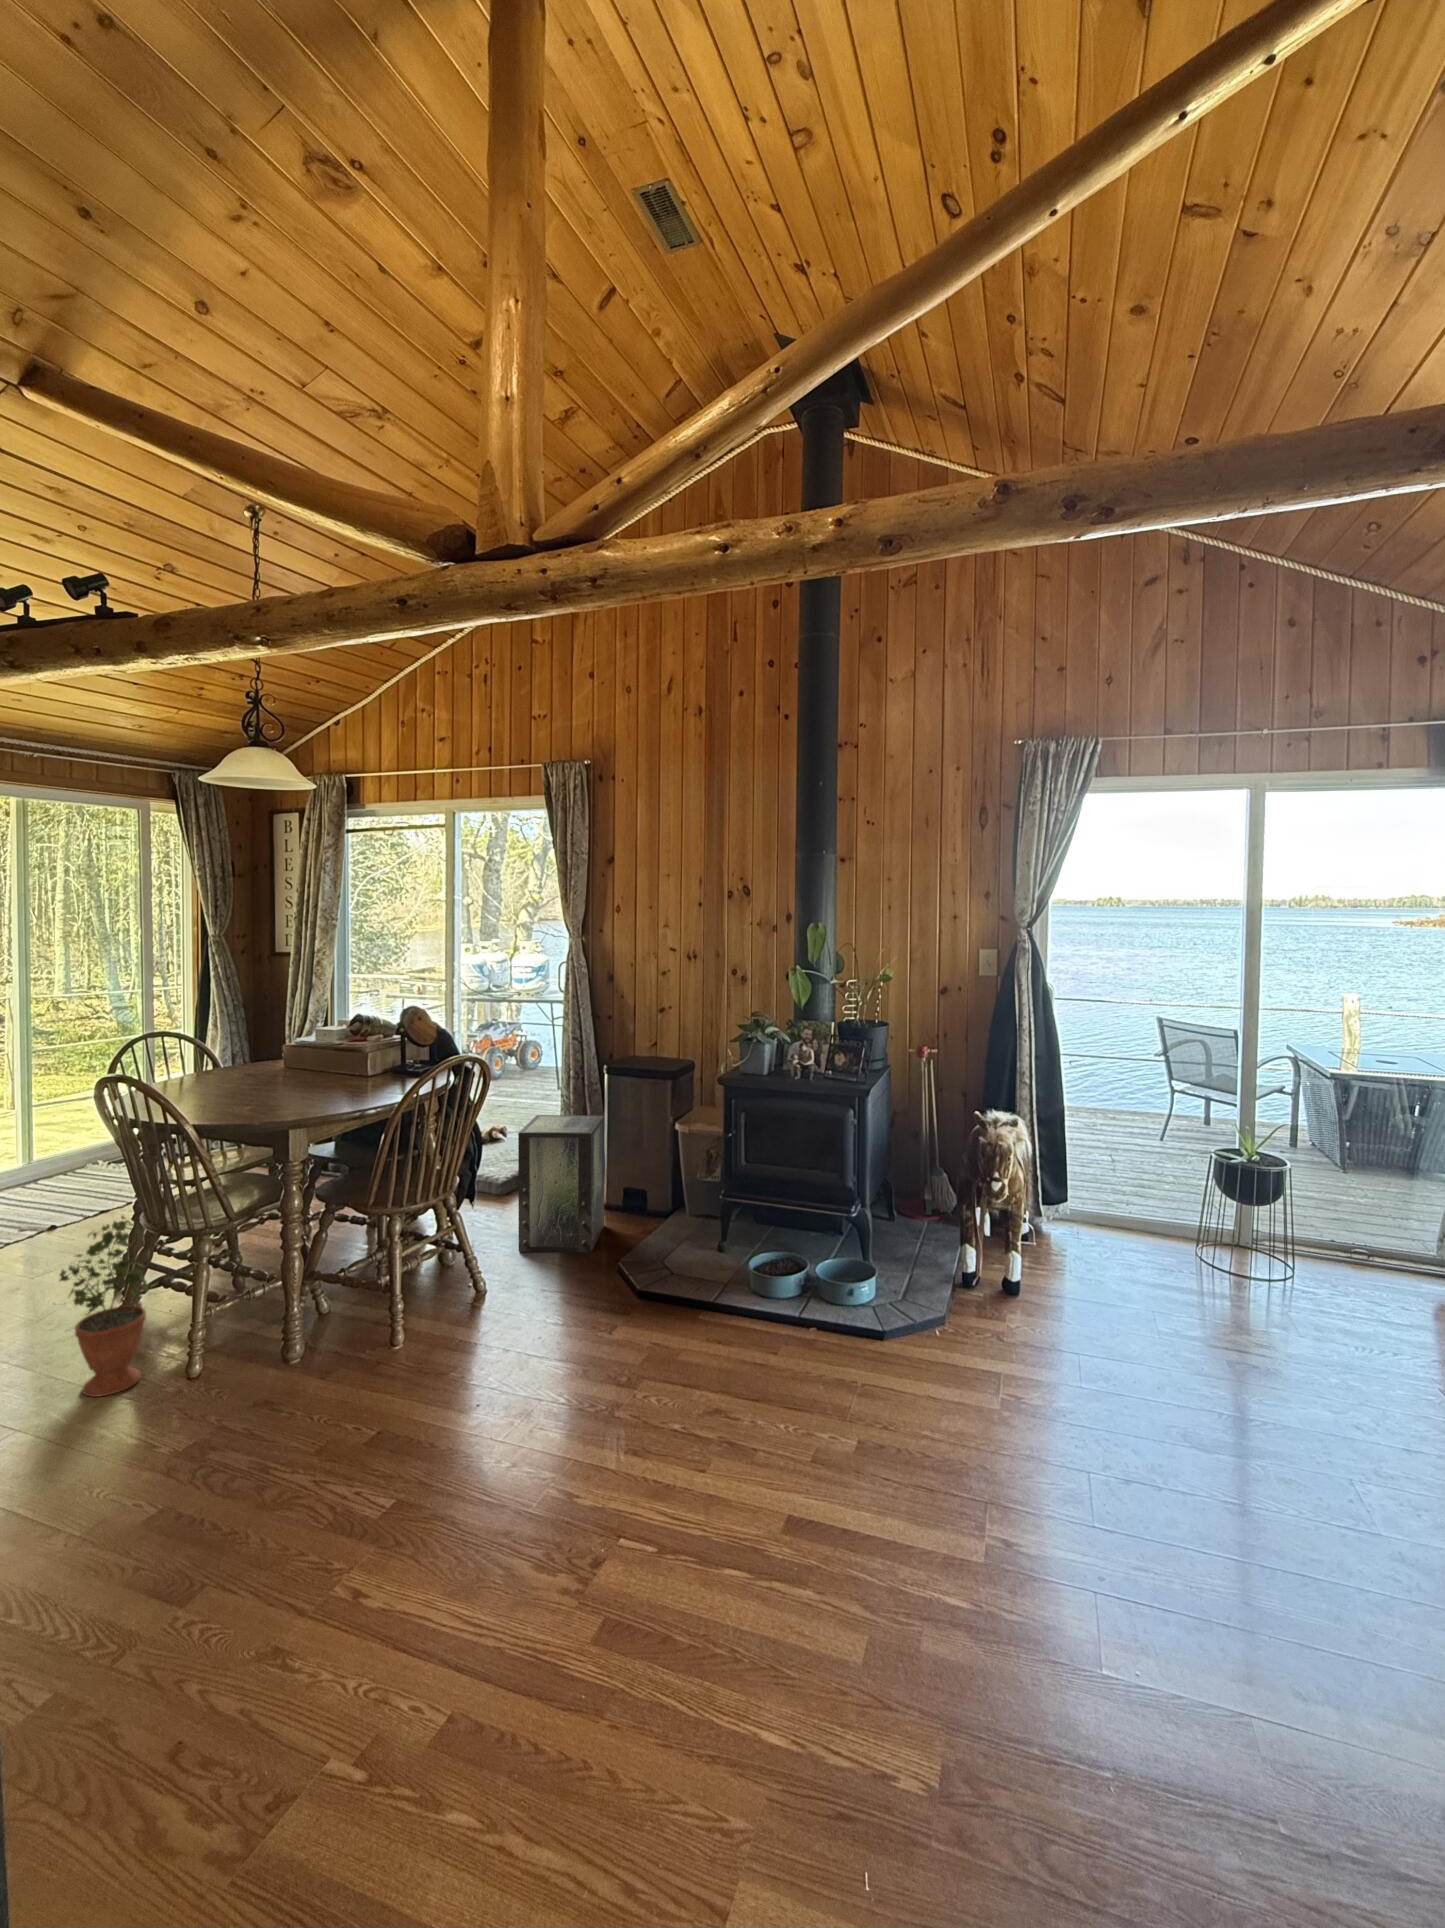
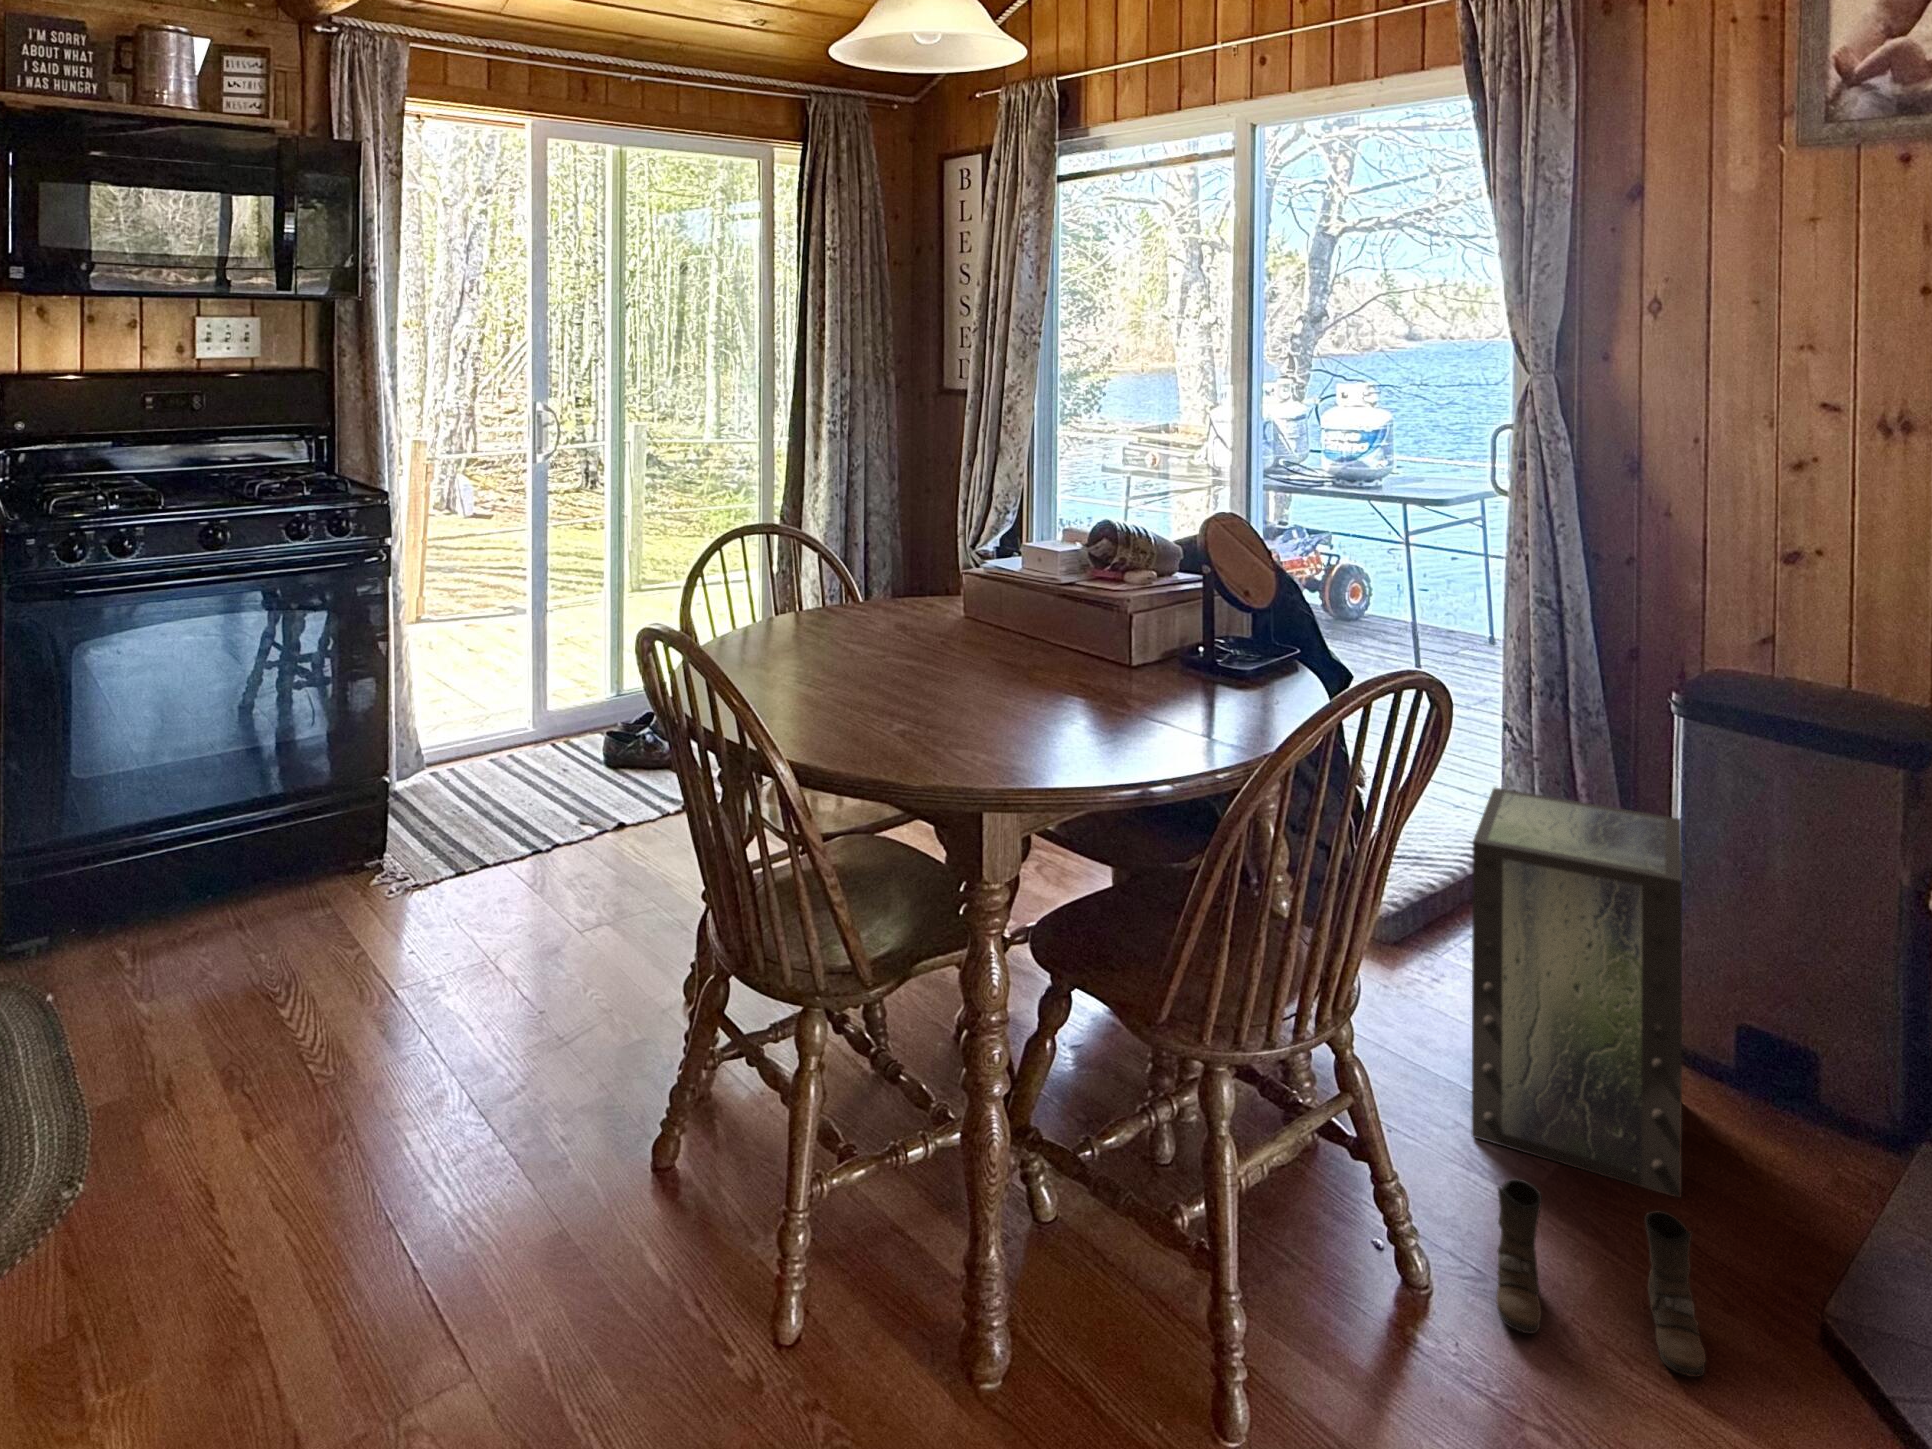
potted plant: present [60,1216,148,1397] -> none [543,923,704,1346]
boots: none [510,1246,579,1297] -> present [1496,1178,1706,1377]

